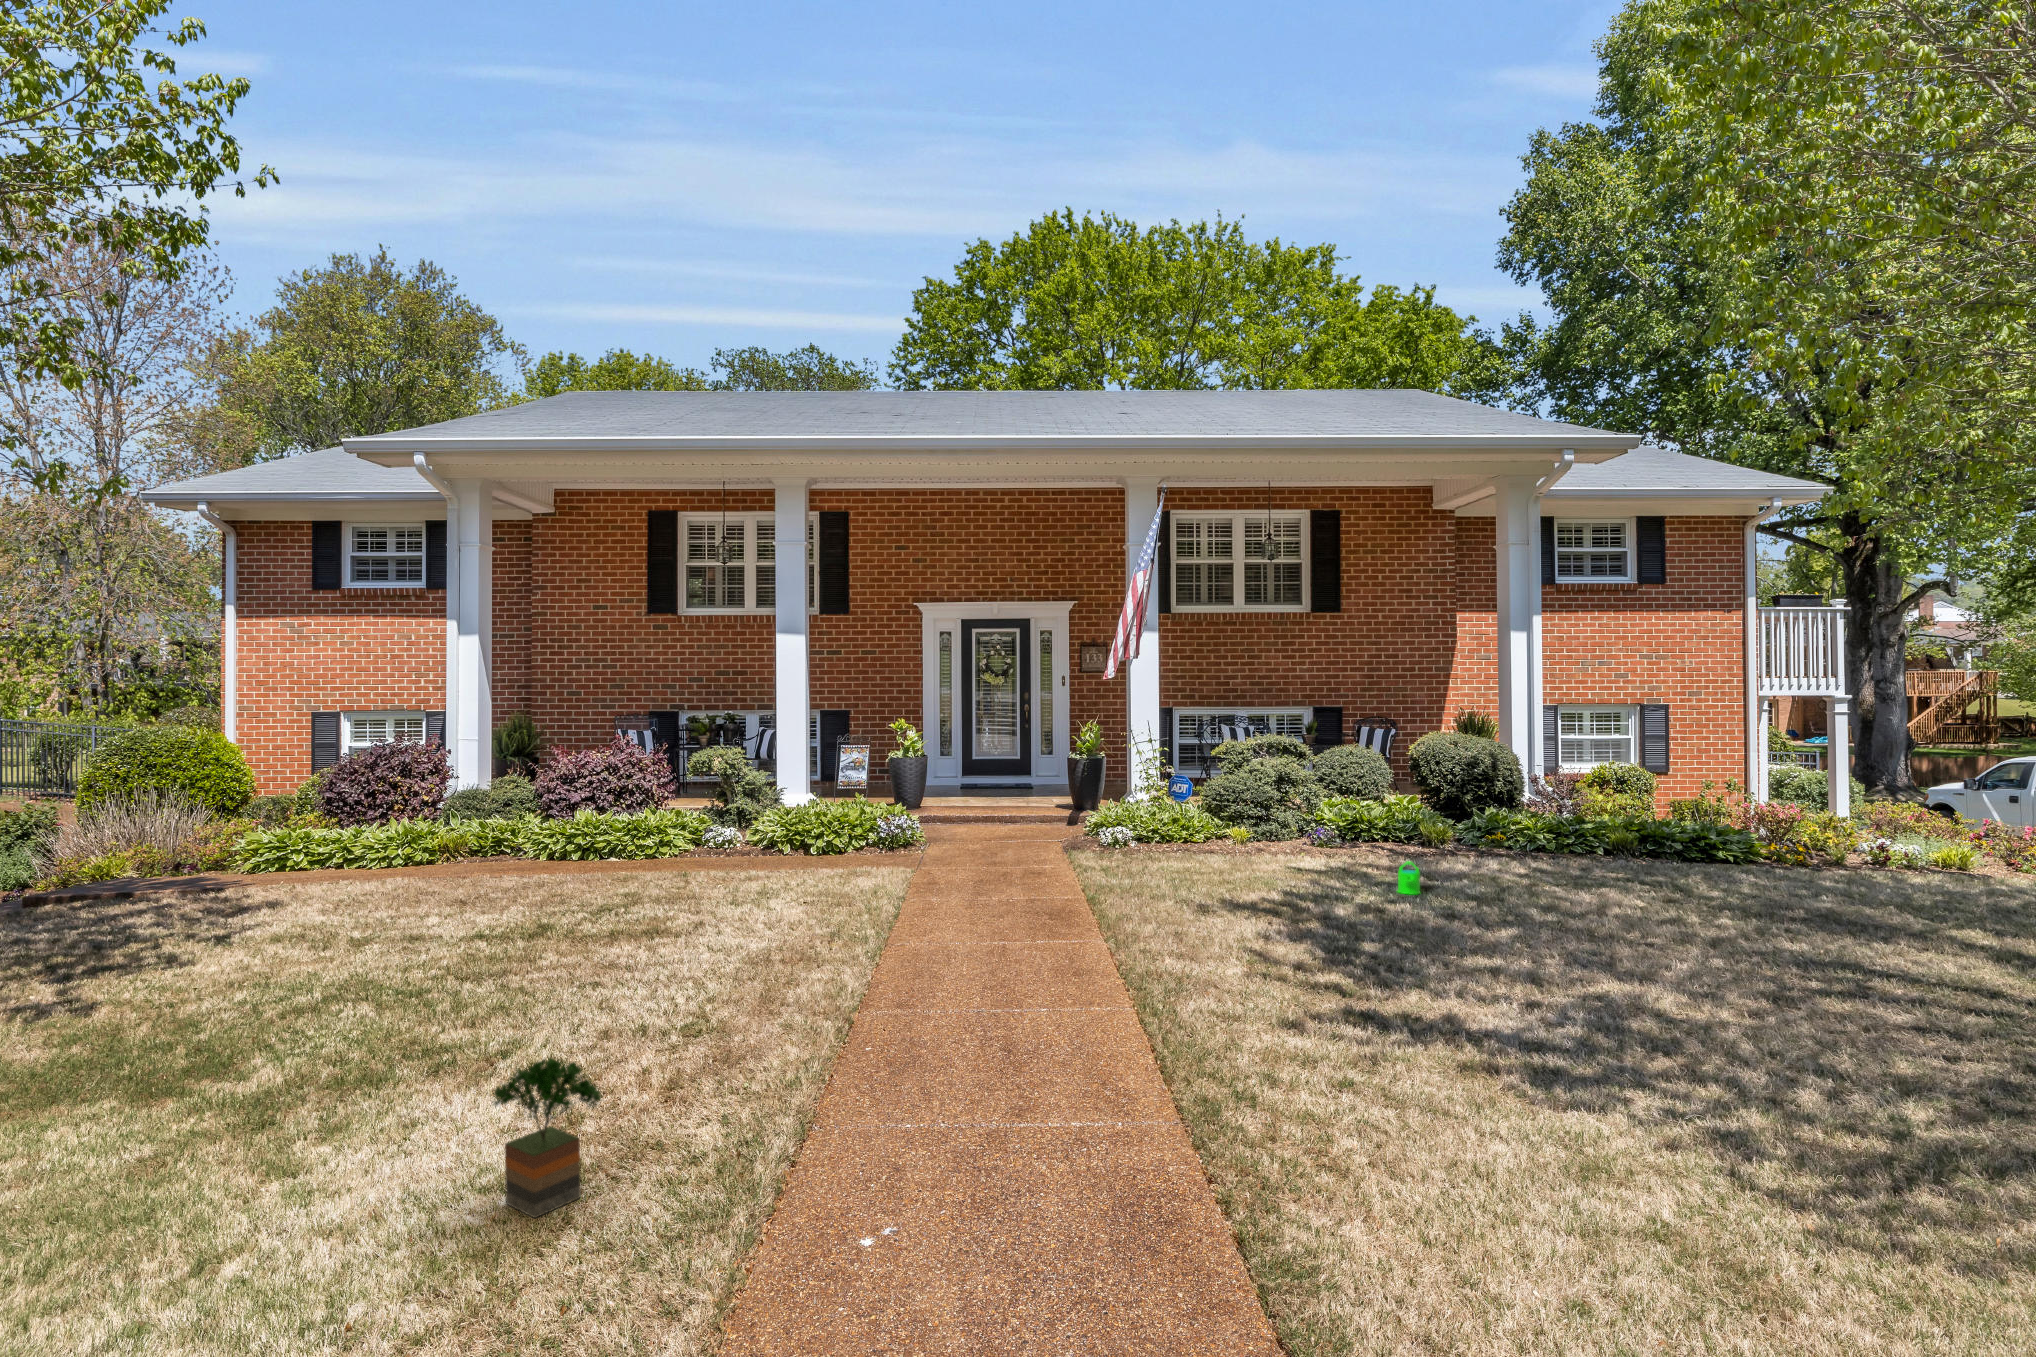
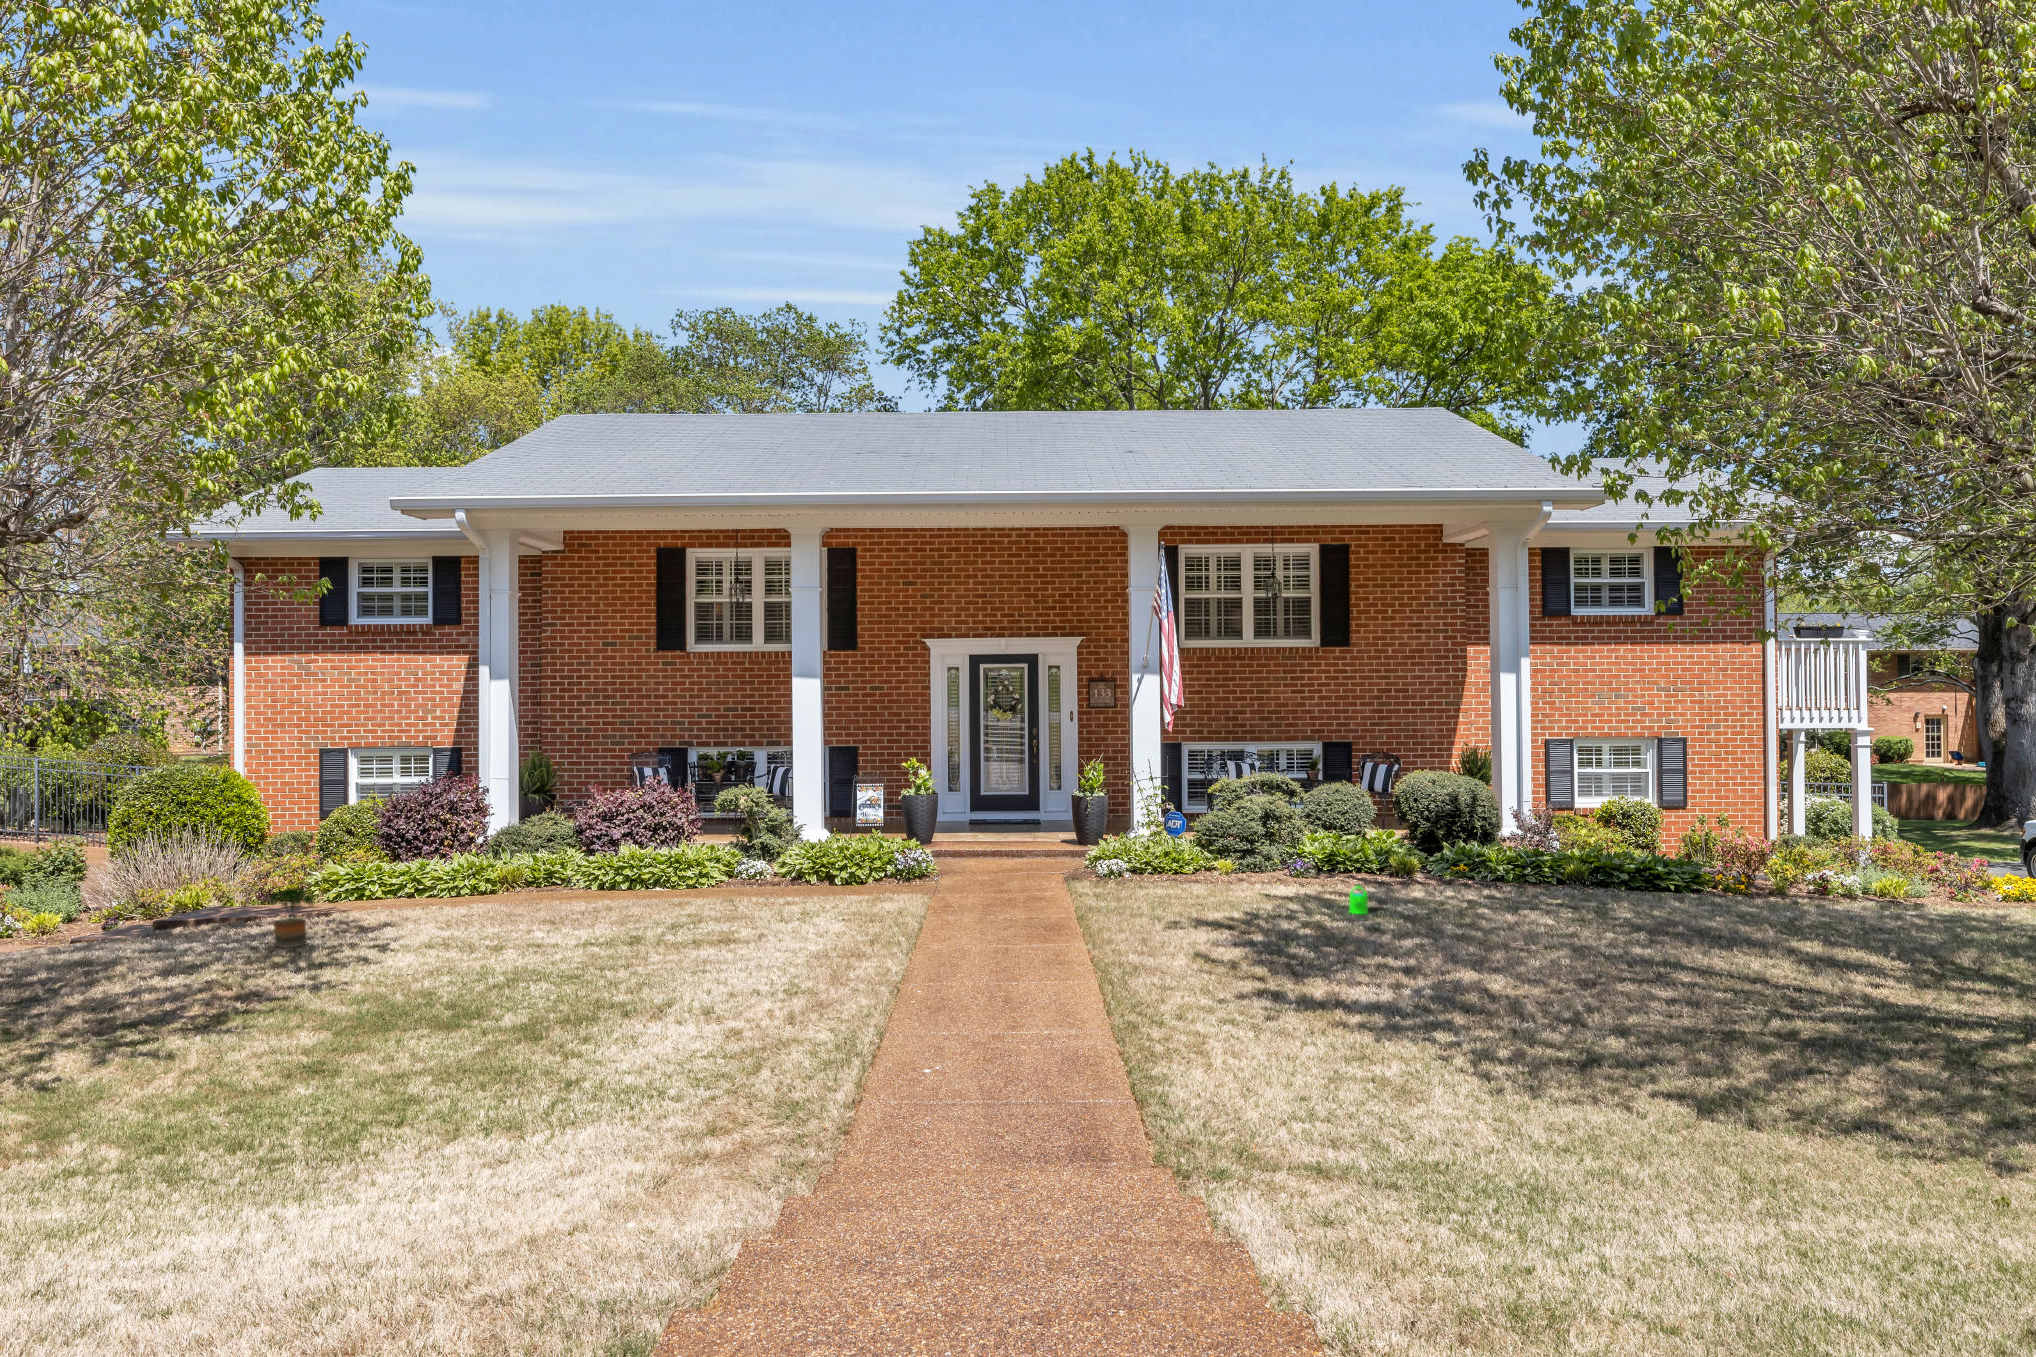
potted tree: present [493,1058,603,1218] -> present [270,888,314,948]

